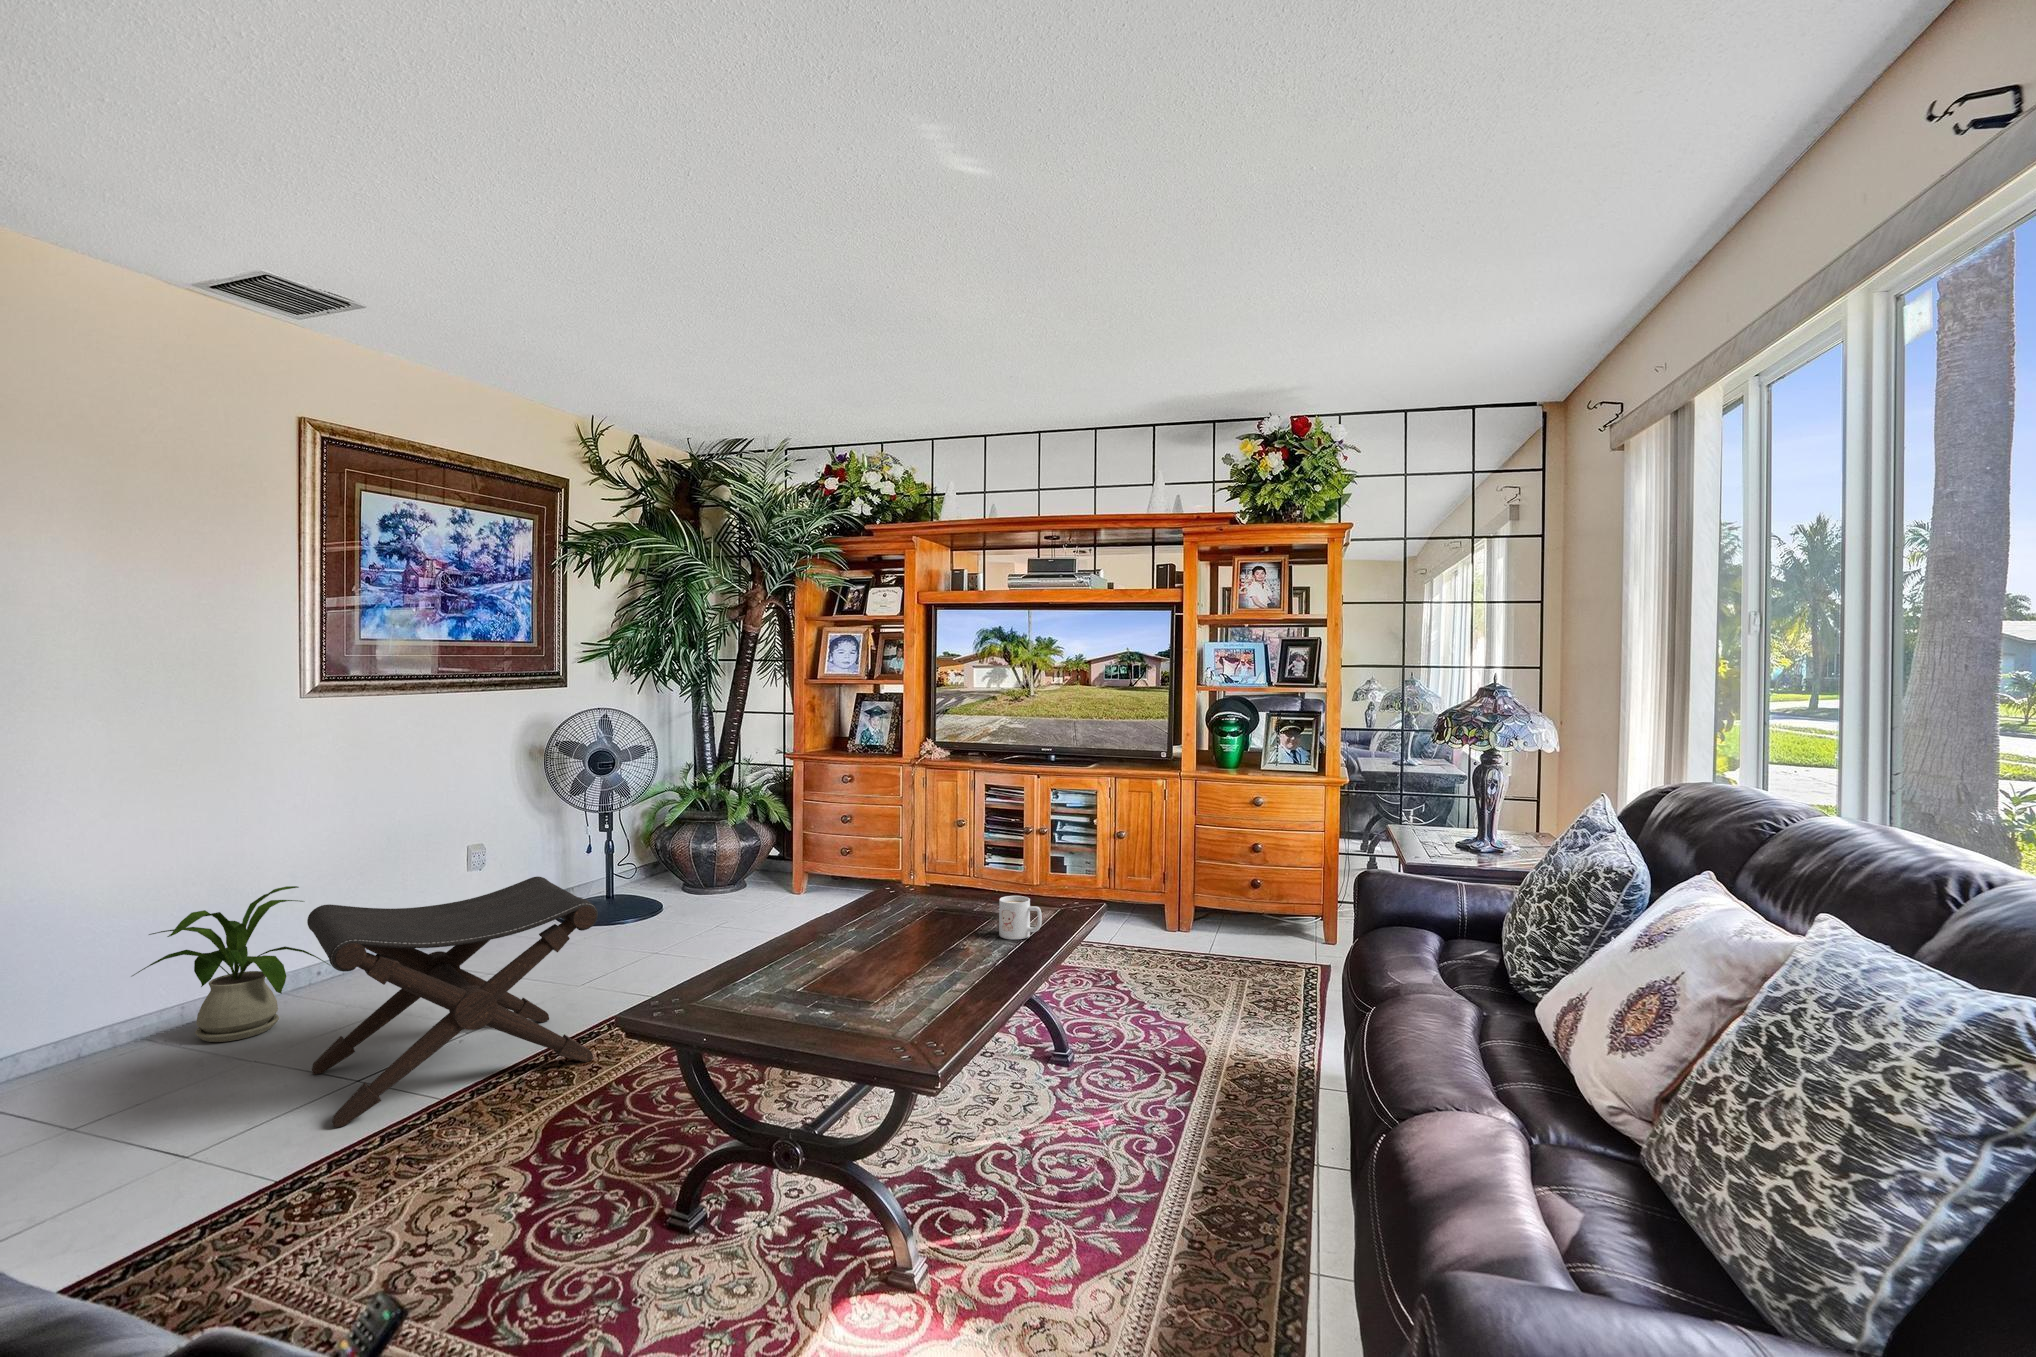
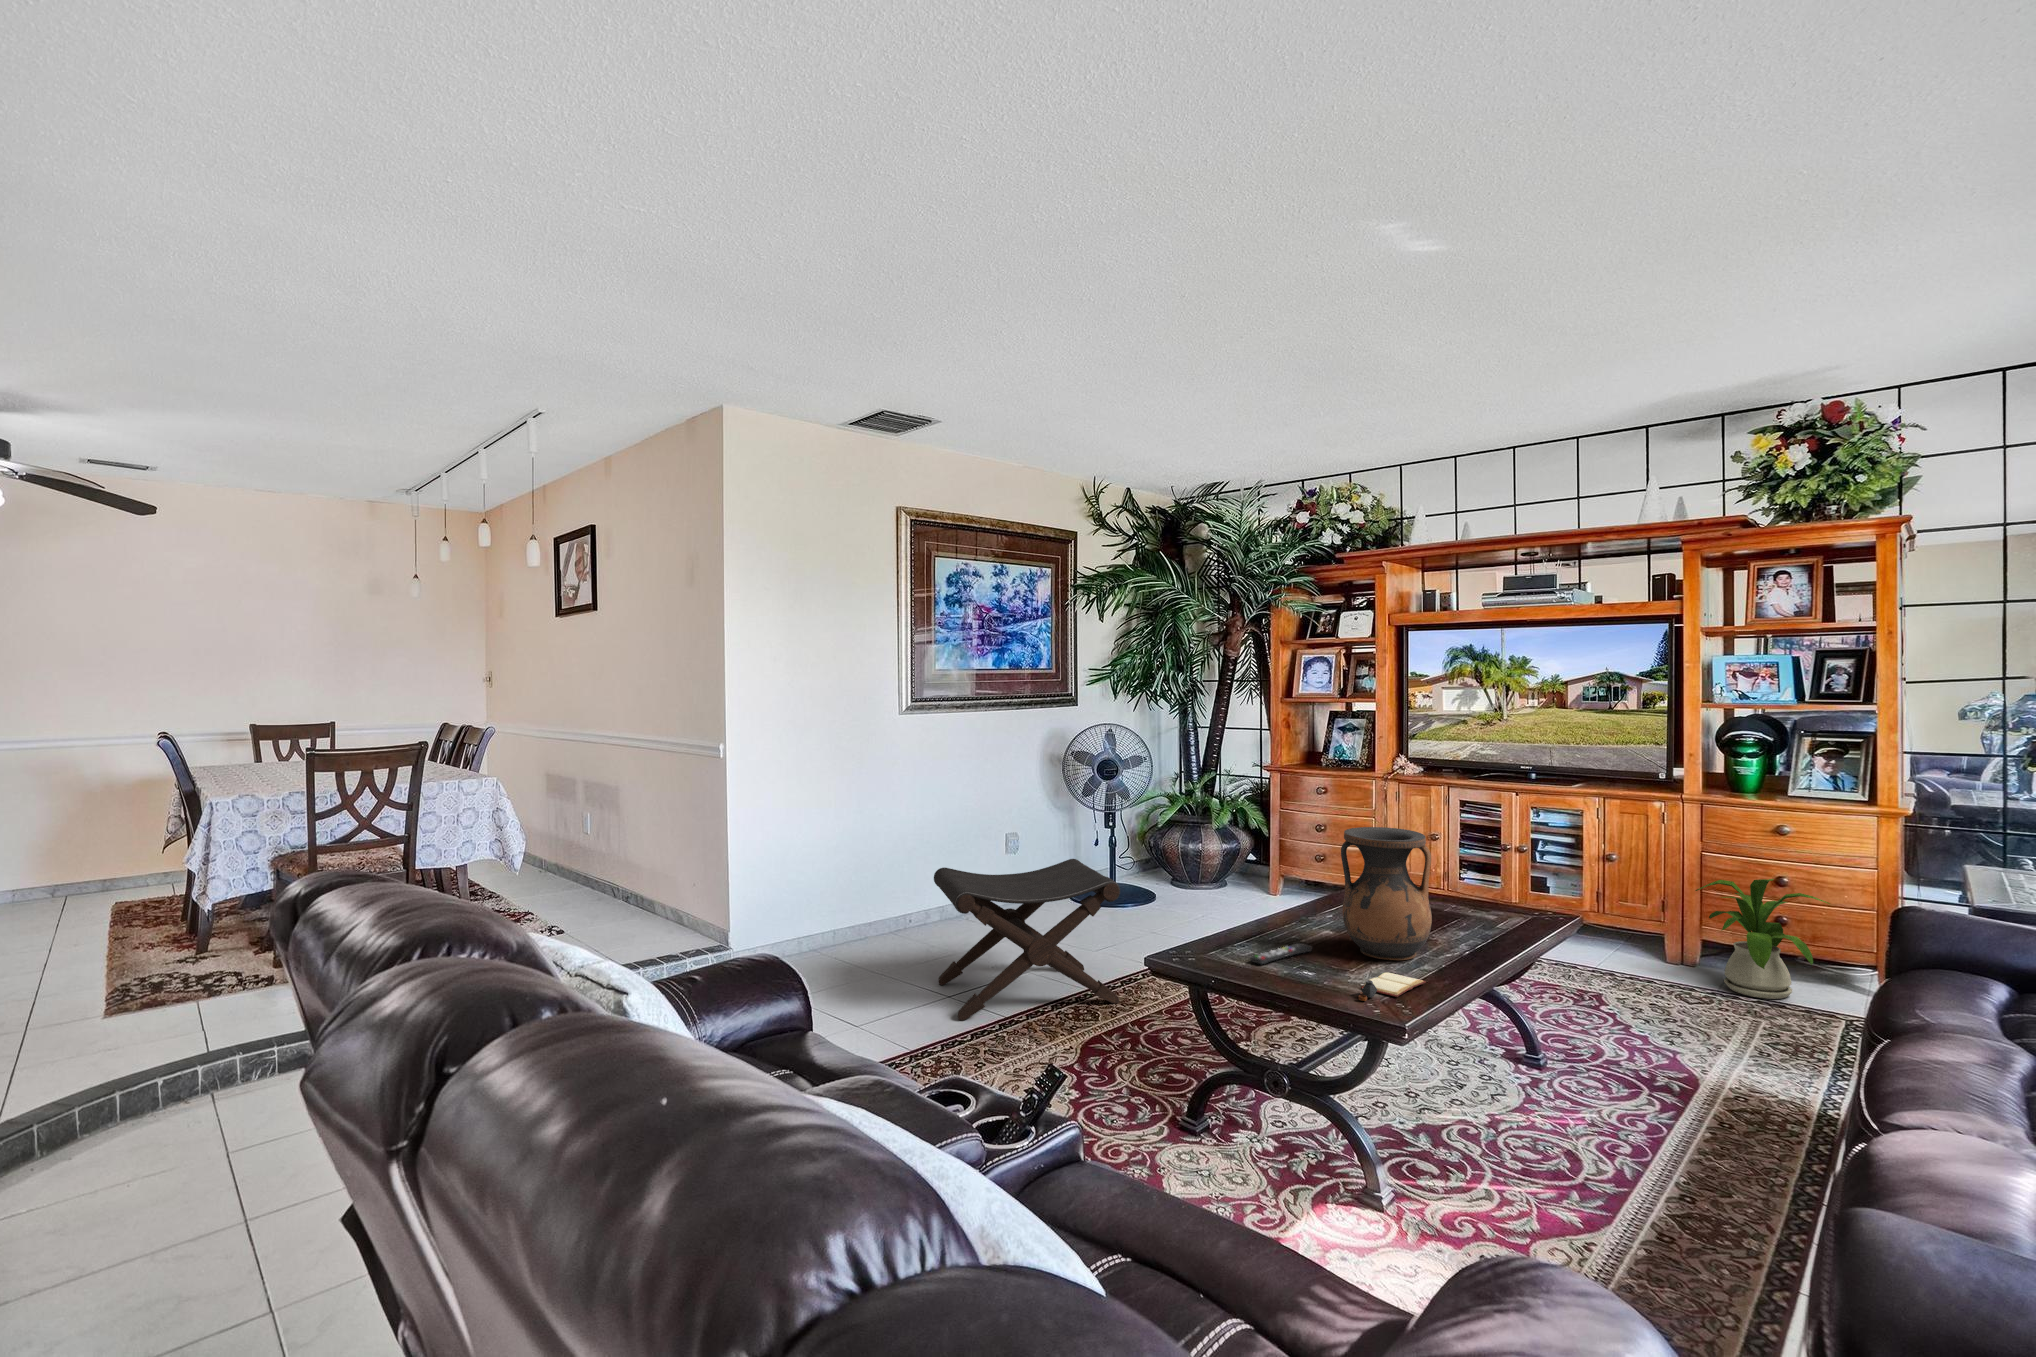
vase: none [874,816,973,971] -> present [1341,827,1432,960]
house plant: present [132,886,329,1042] -> present [1695,879,1830,999]
mug: present [999,896,1042,939] -> none [1461,905,1504,945]
remote control: none [760,963,839,999] -> present [1250,943,1312,964]
book: none [880,989,967,1032] -> present [1349,972,1426,1001]

